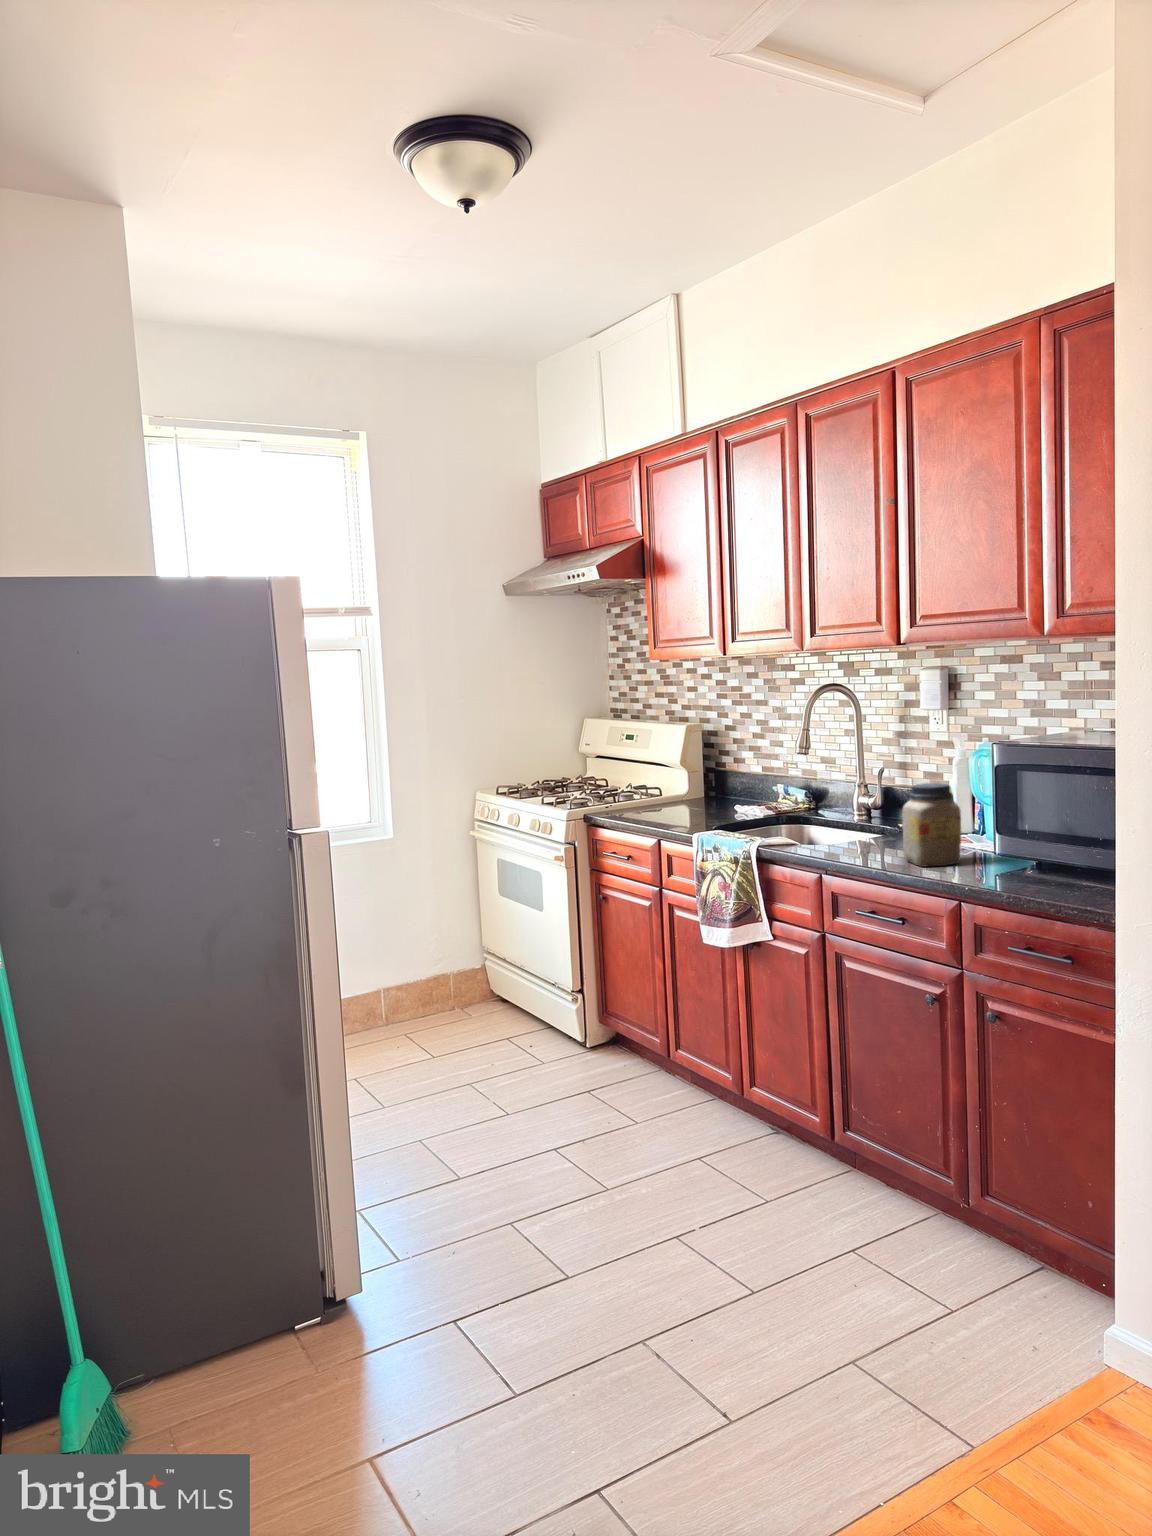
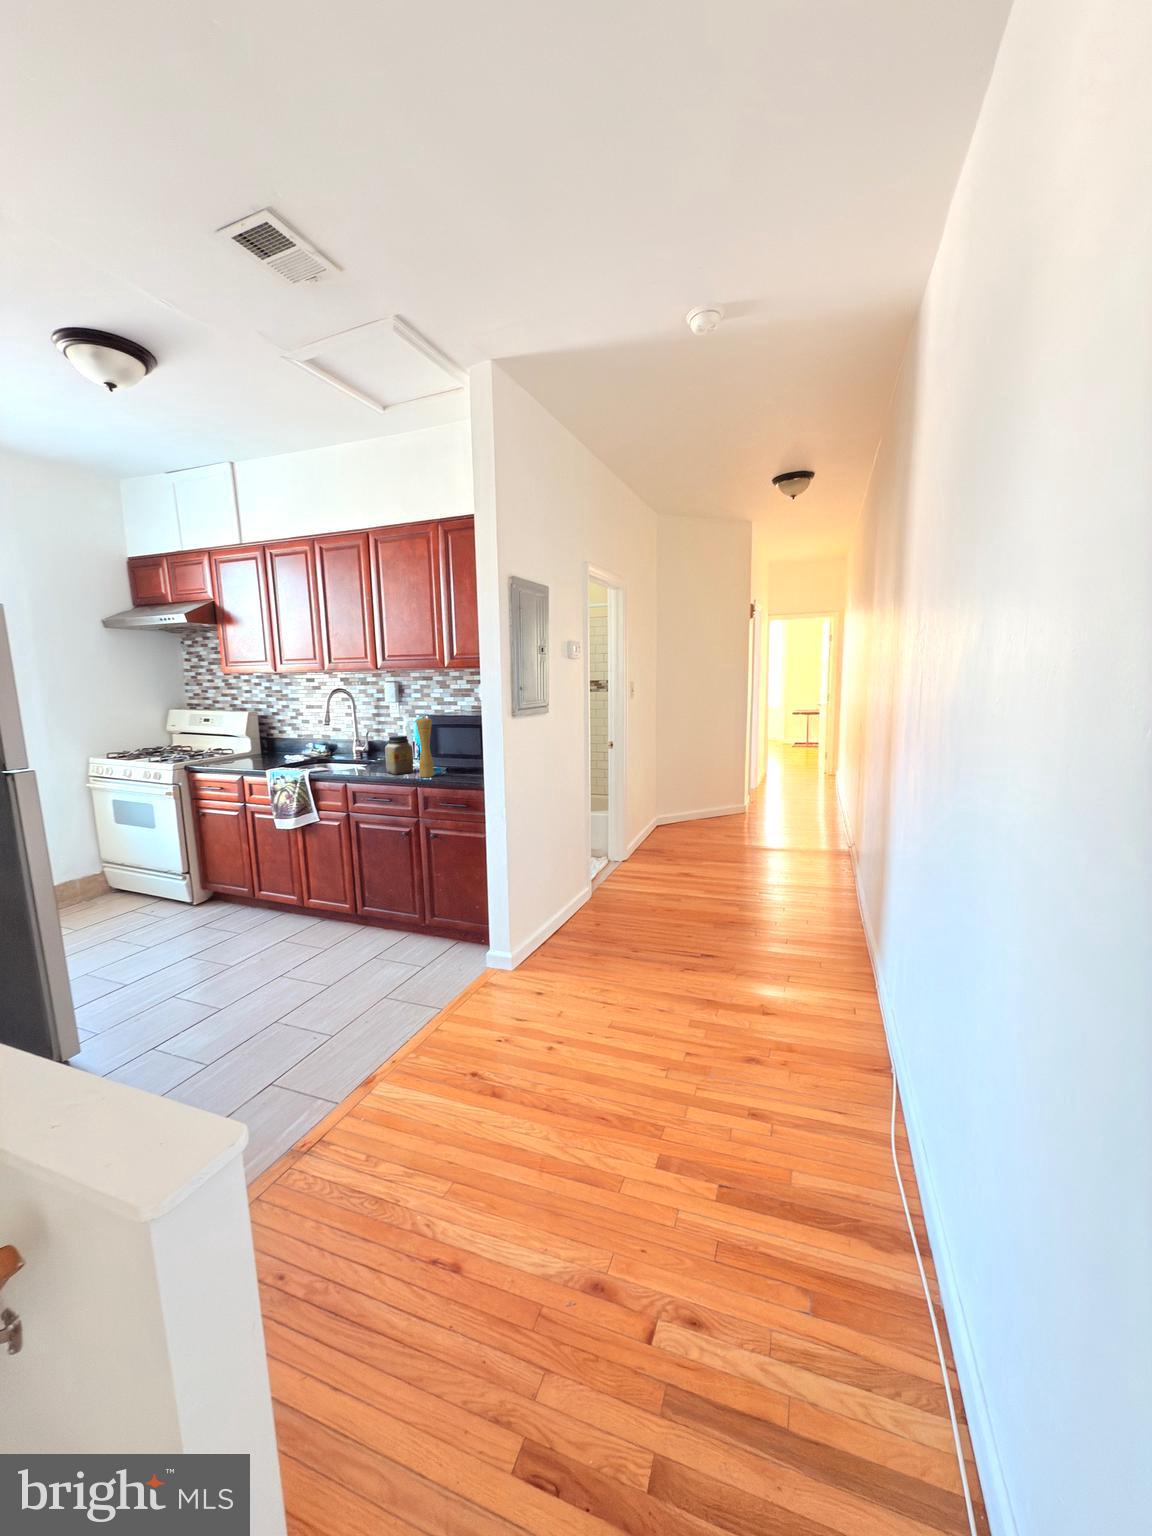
pepper mill: none [967,748,1003,880] -> present [416,717,434,777]

